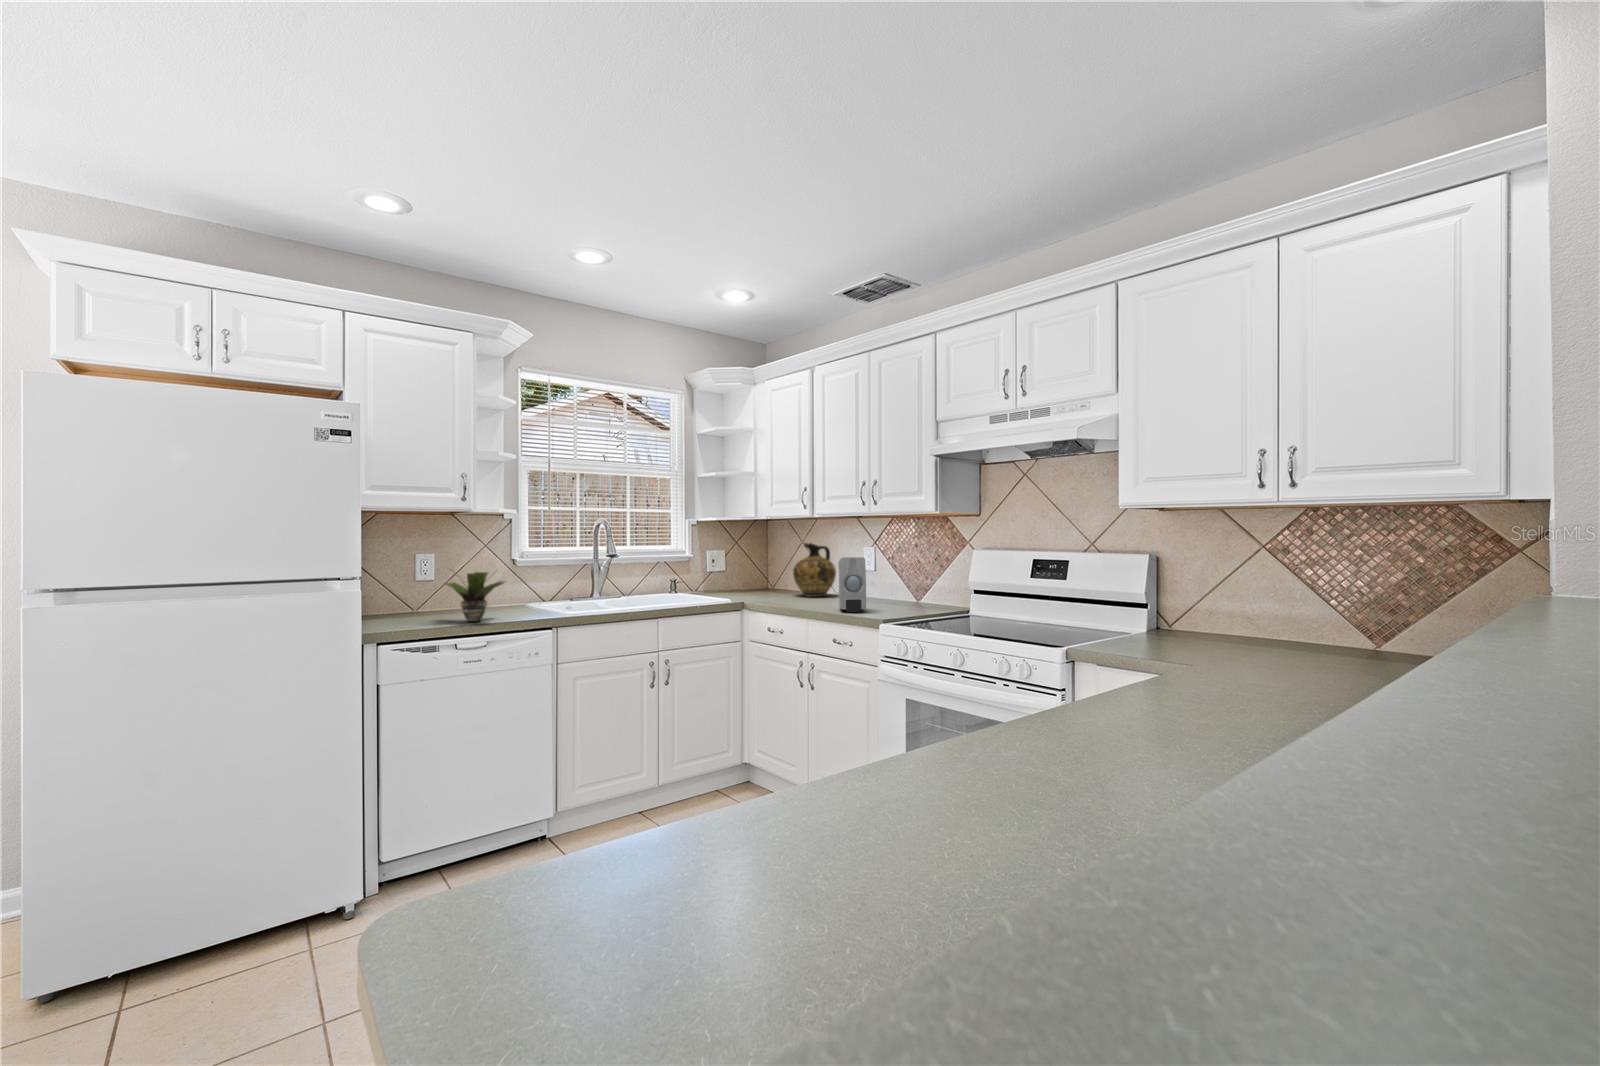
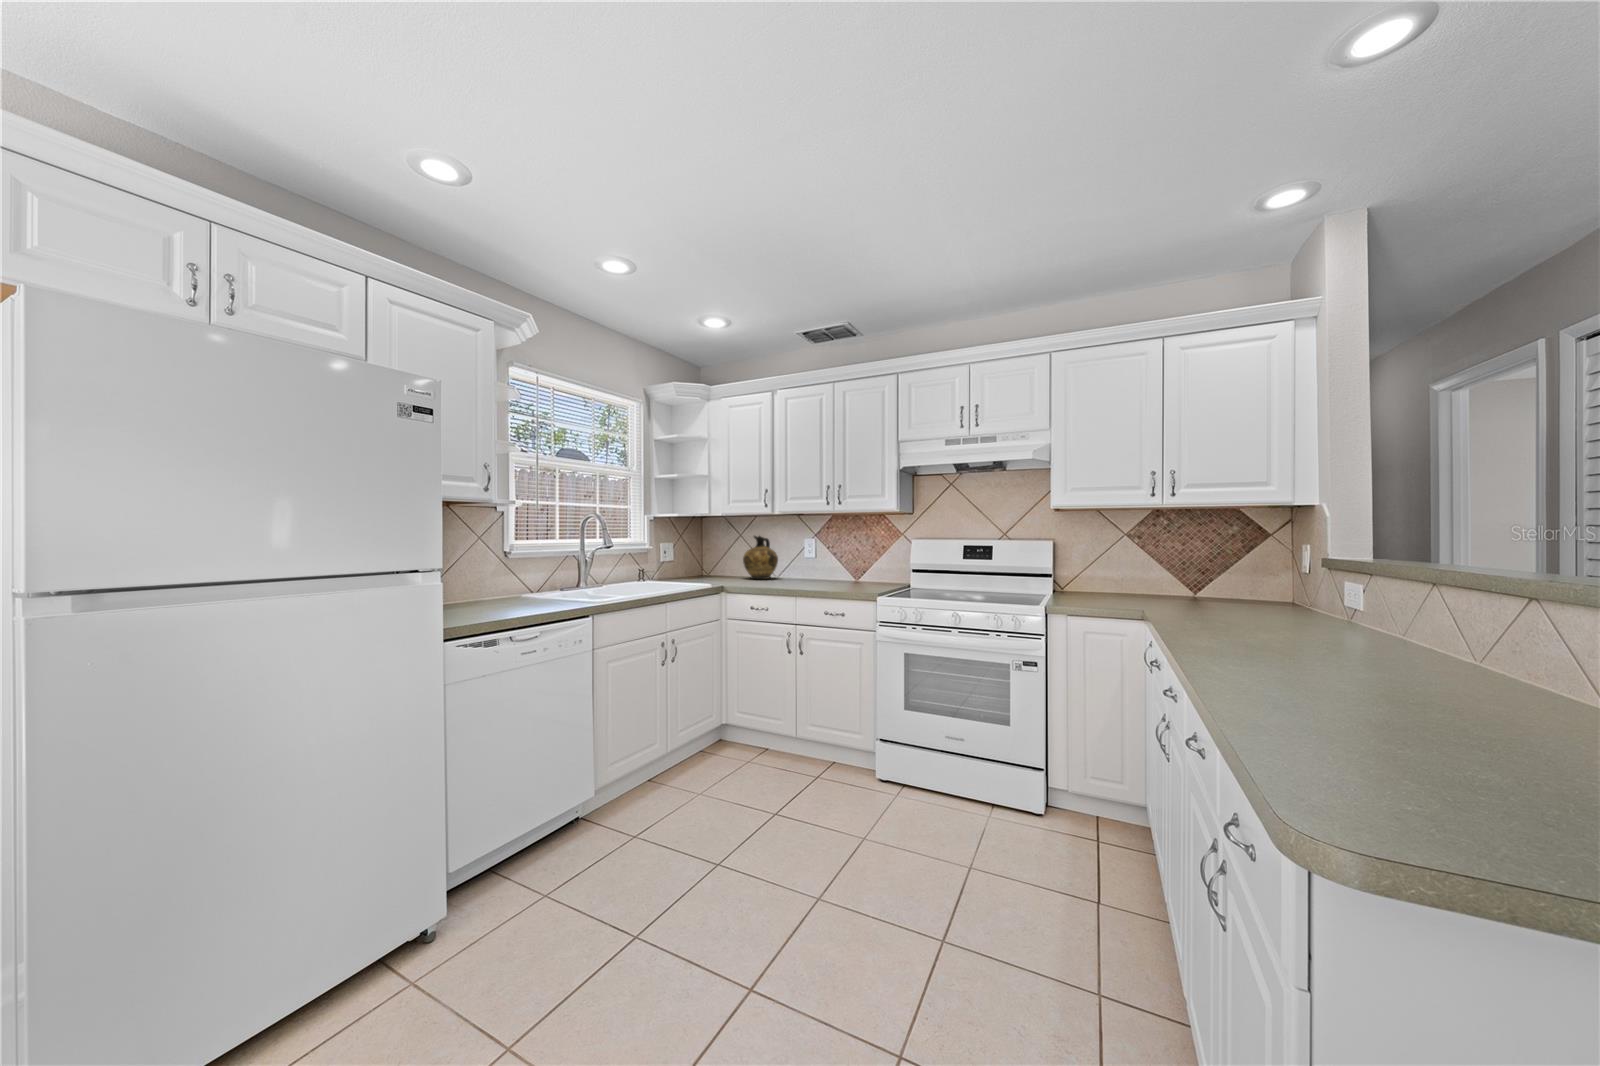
soap dispenser: present [838,557,866,612] -> none [809,546,840,590]
potted plant: present [445,569,504,622] -> none [479,557,557,613]

